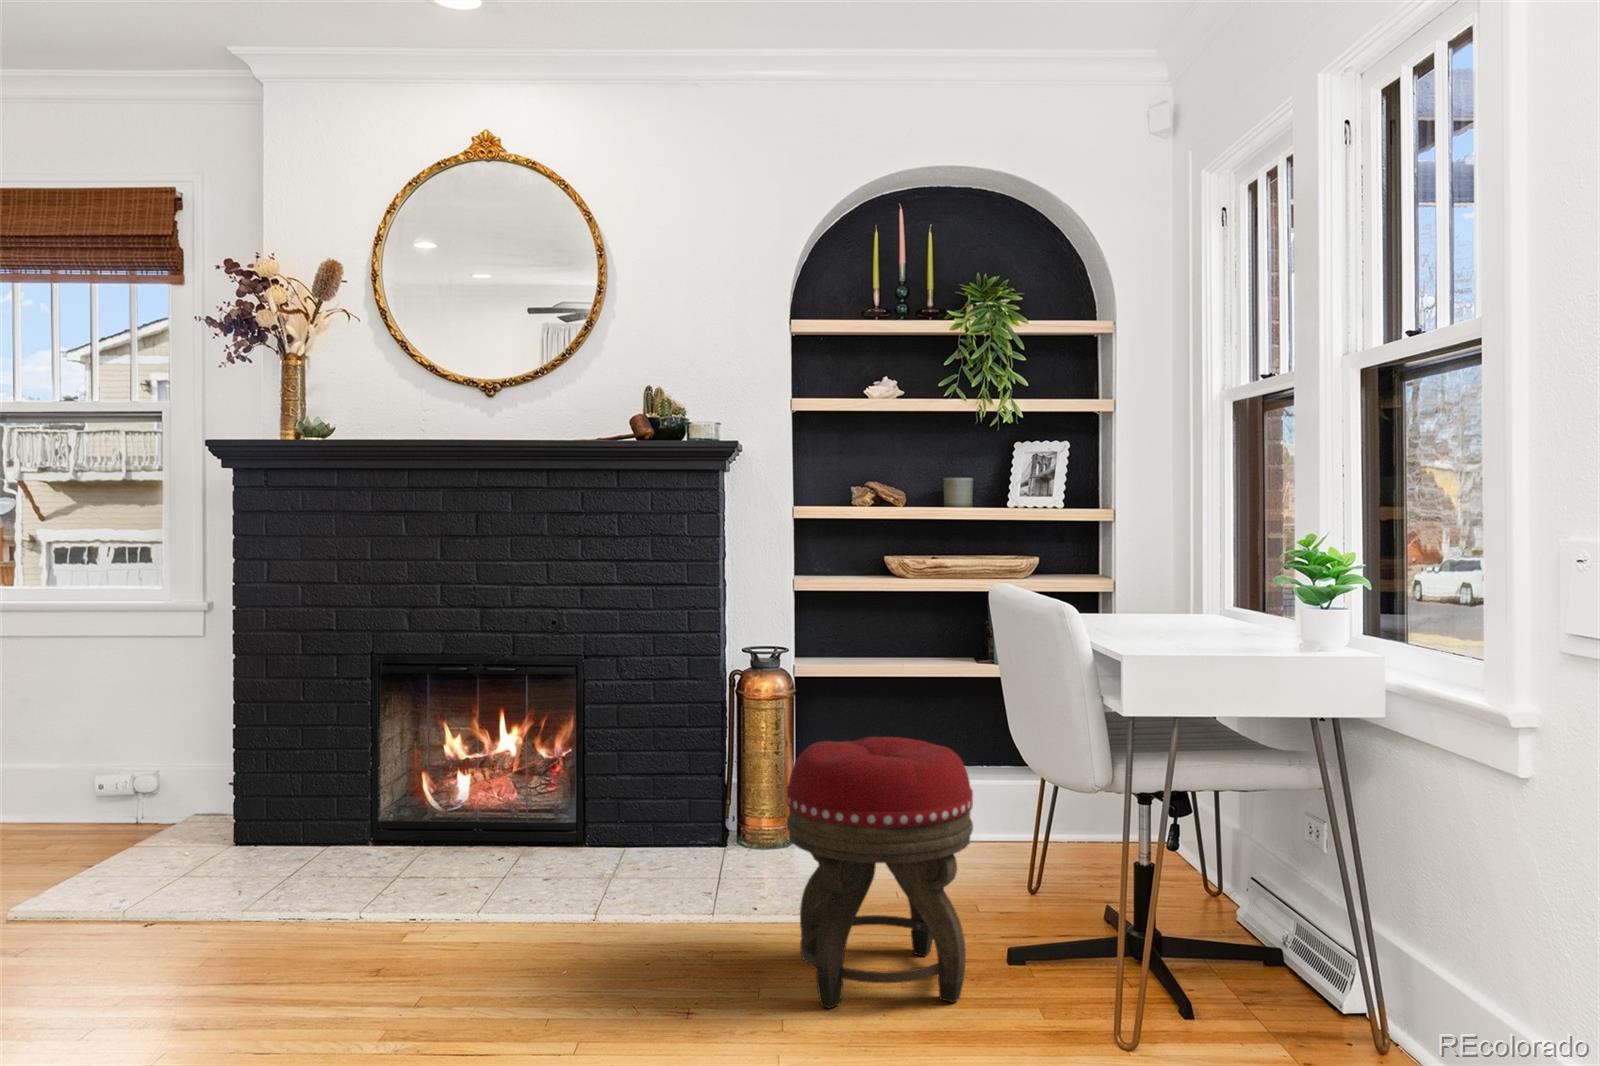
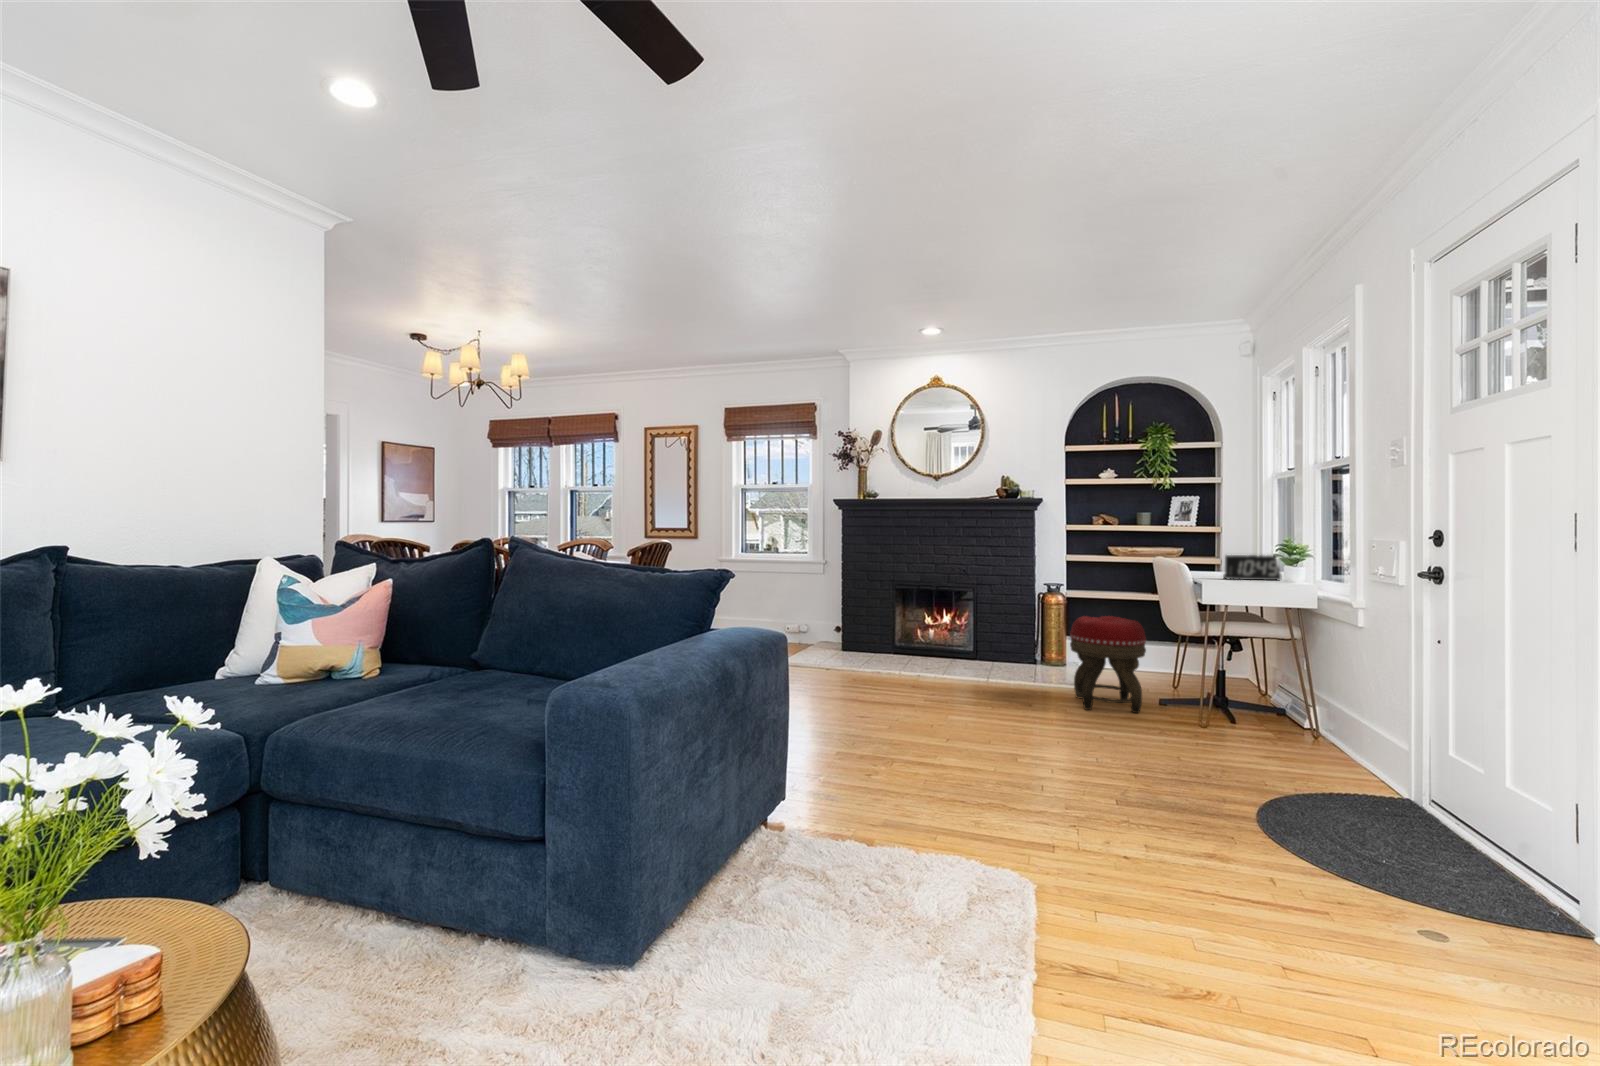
alarm clock: none [1138,570,1260,630] -> present [1223,555,1282,581]

